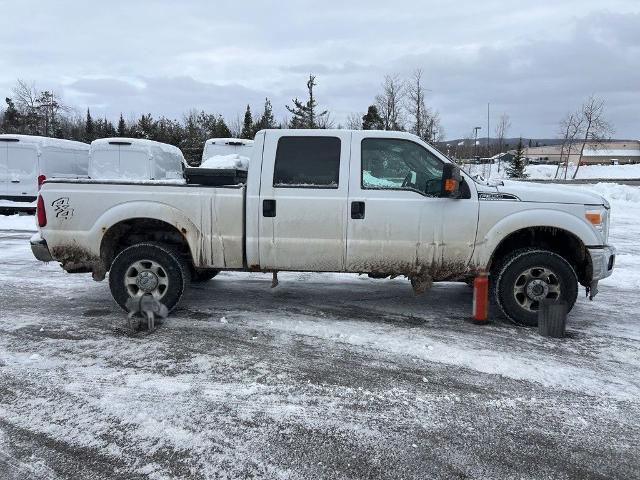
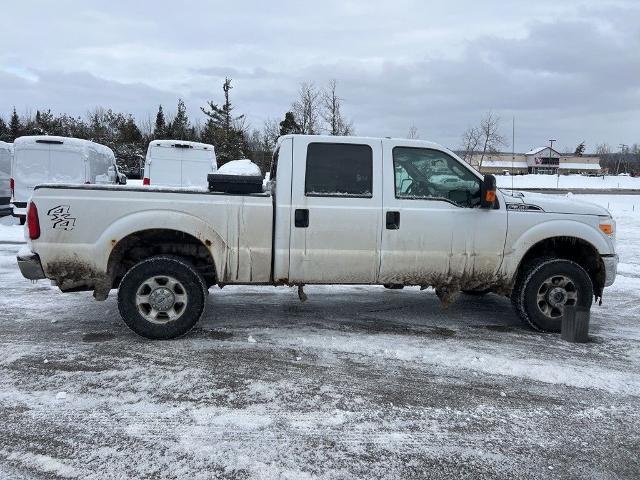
fire extinguisher: present [472,268,492,325] -> none [496,277,516,333]
backpack: present [125,296,168,330] -> none [150,316,190,356]

